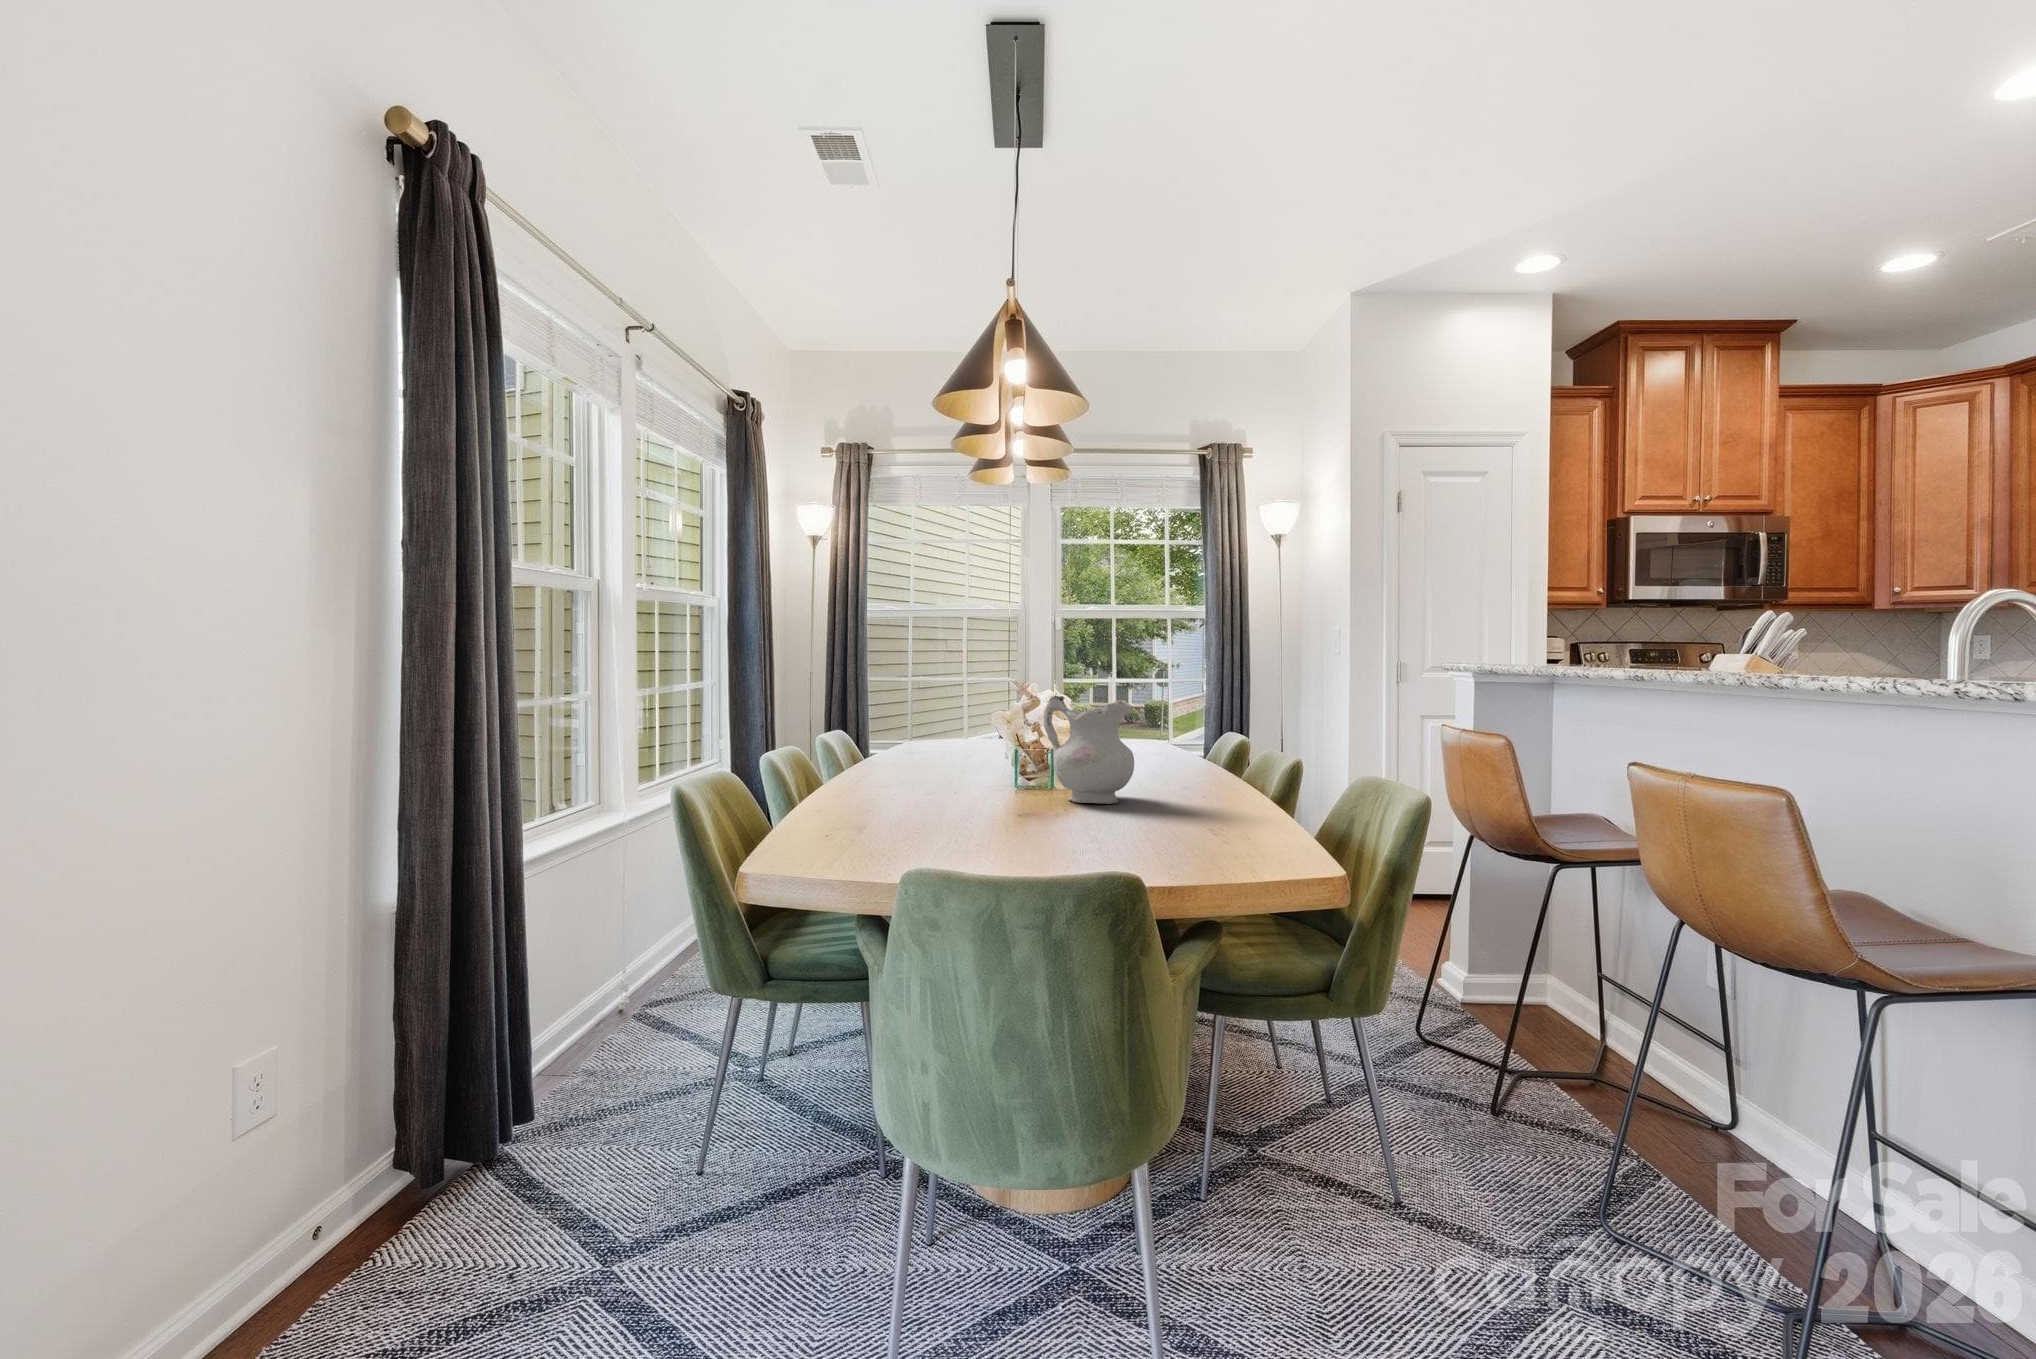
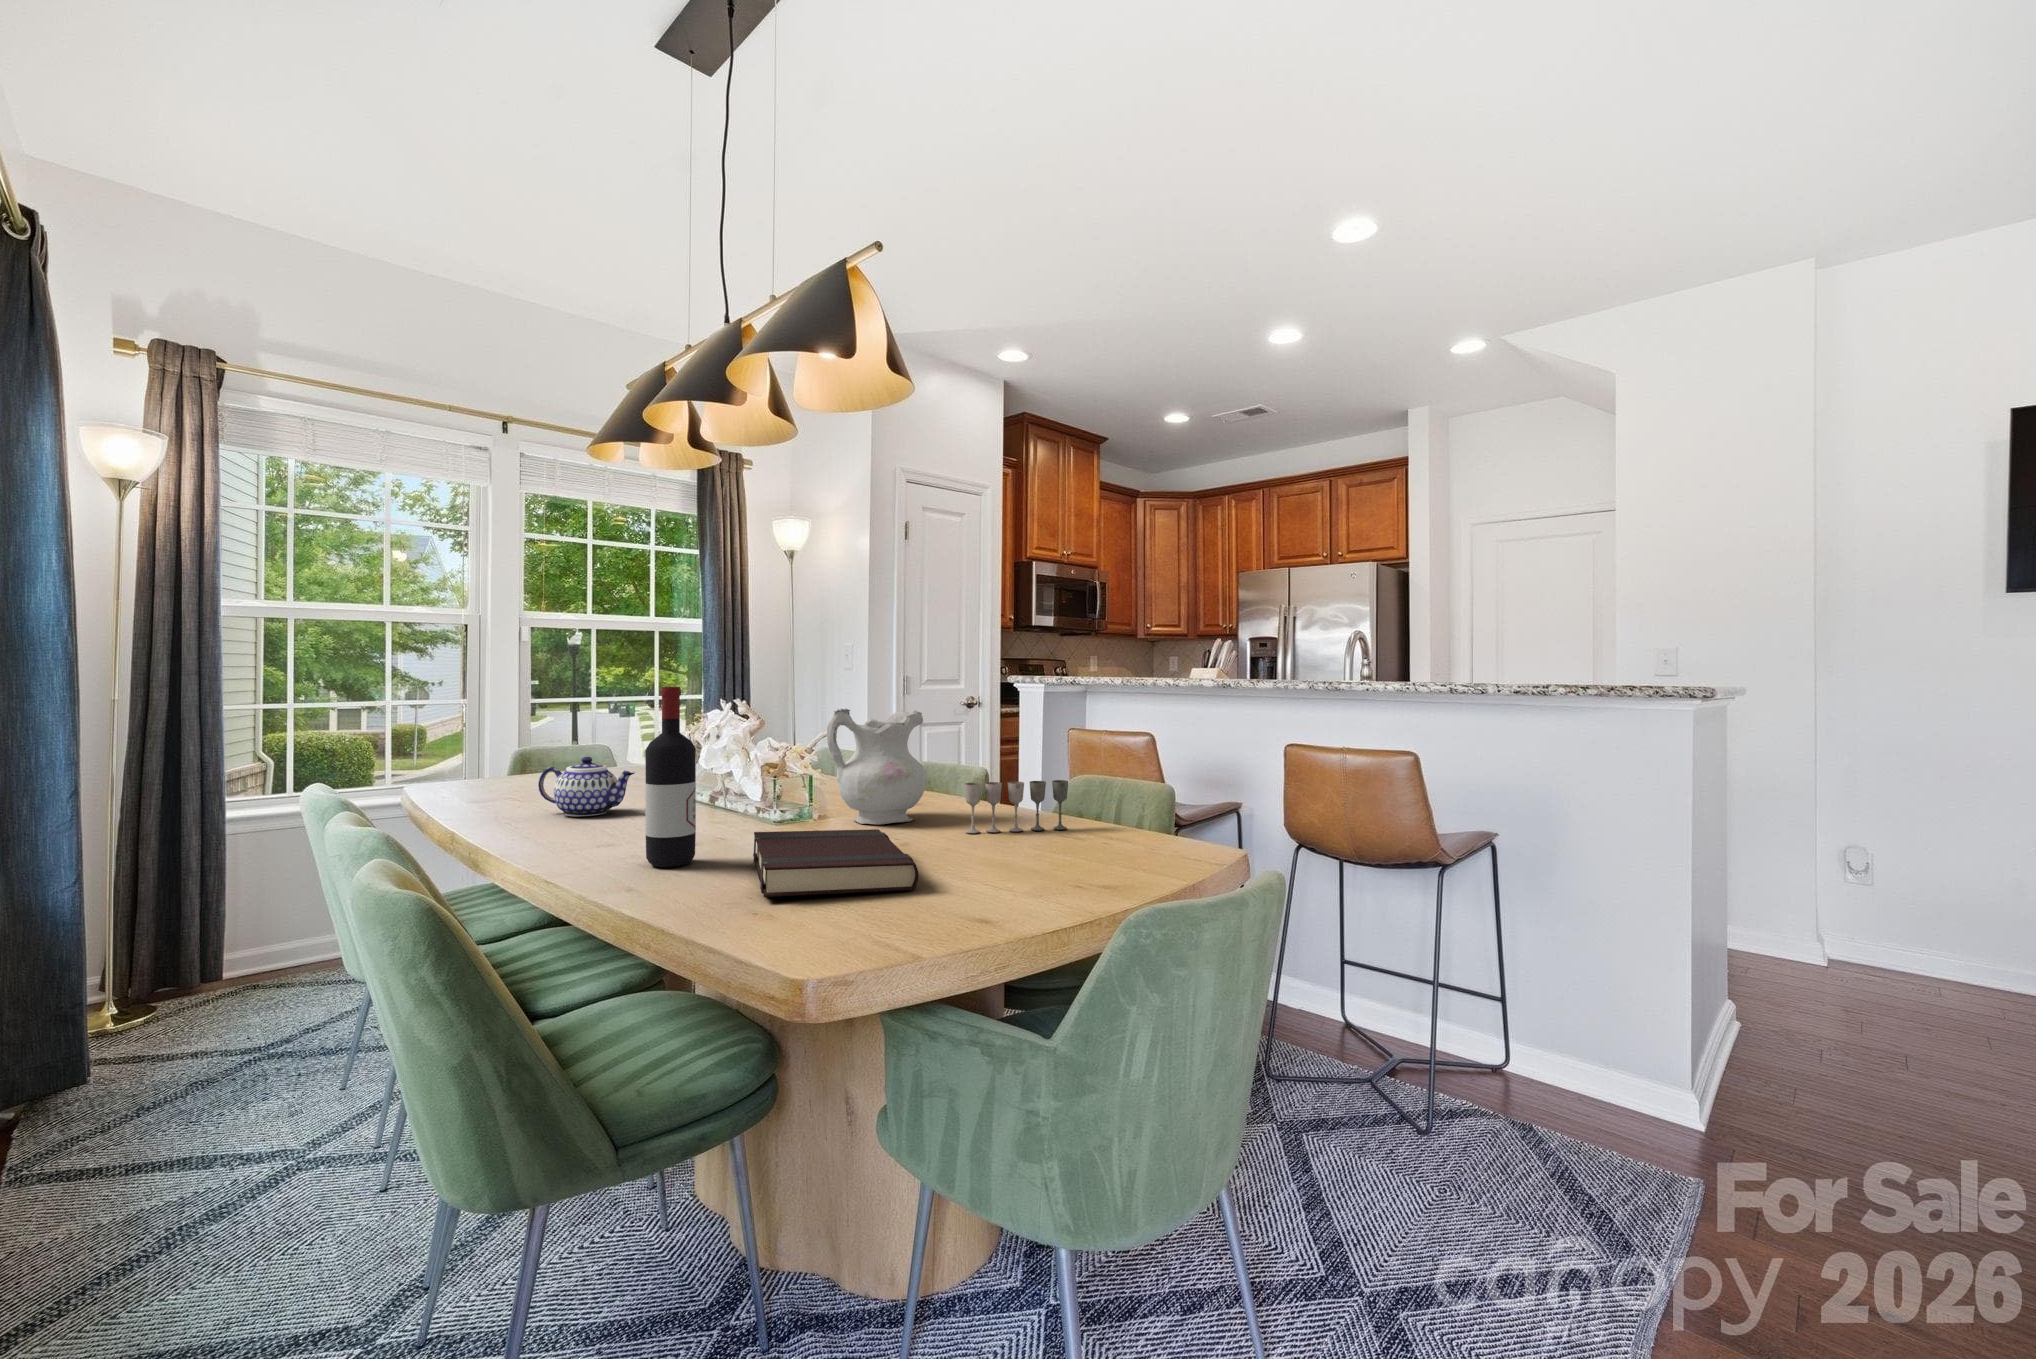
wine bottle: none [854,674,890,808] -> present [645,687,696,867]
teapot: none [912,725,959,769] -> present [538,757,635,817]
wine glass: none [1117,772,1219,831] -> present [965,780,1068,833]
book: none [836,790,1006,848] -> present [753,829,918,897]

